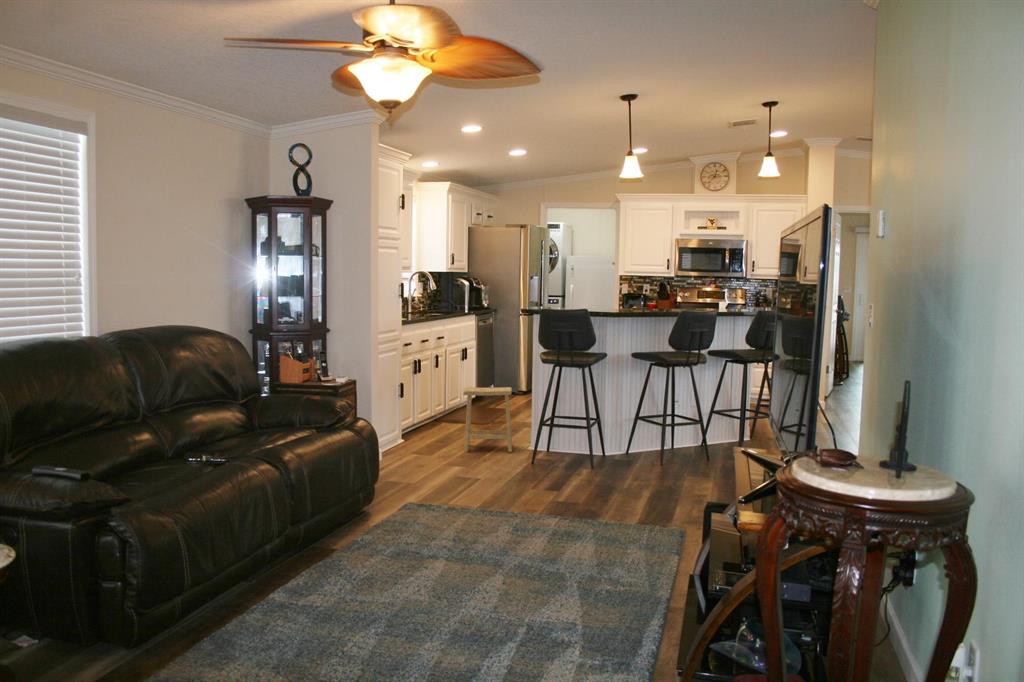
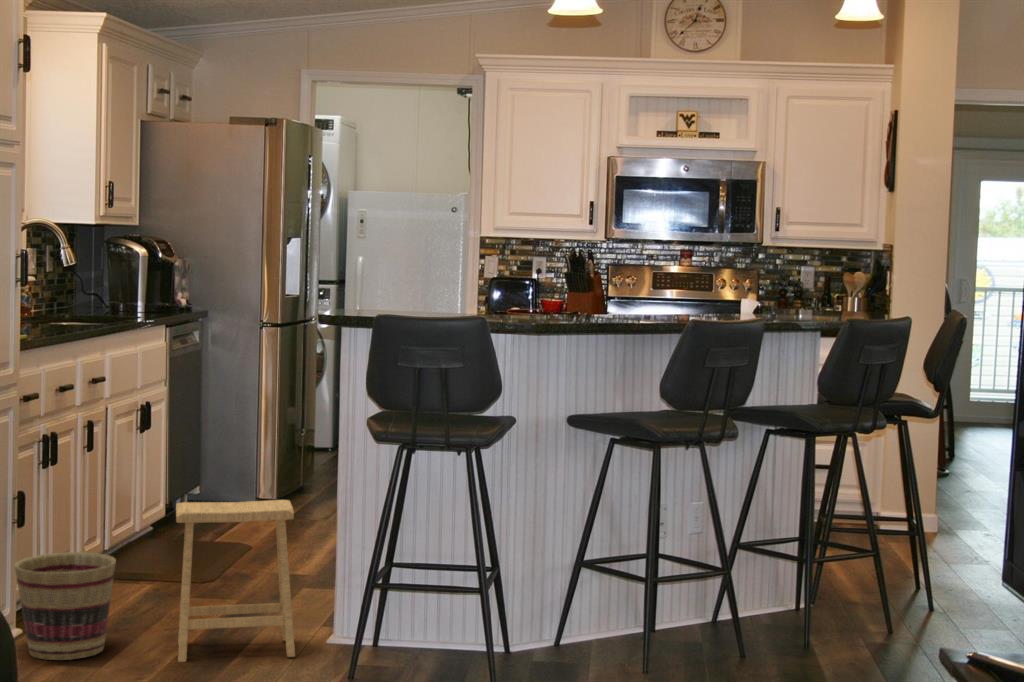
basket: none [401,407,441,449] -> present [15,552,116,660]

